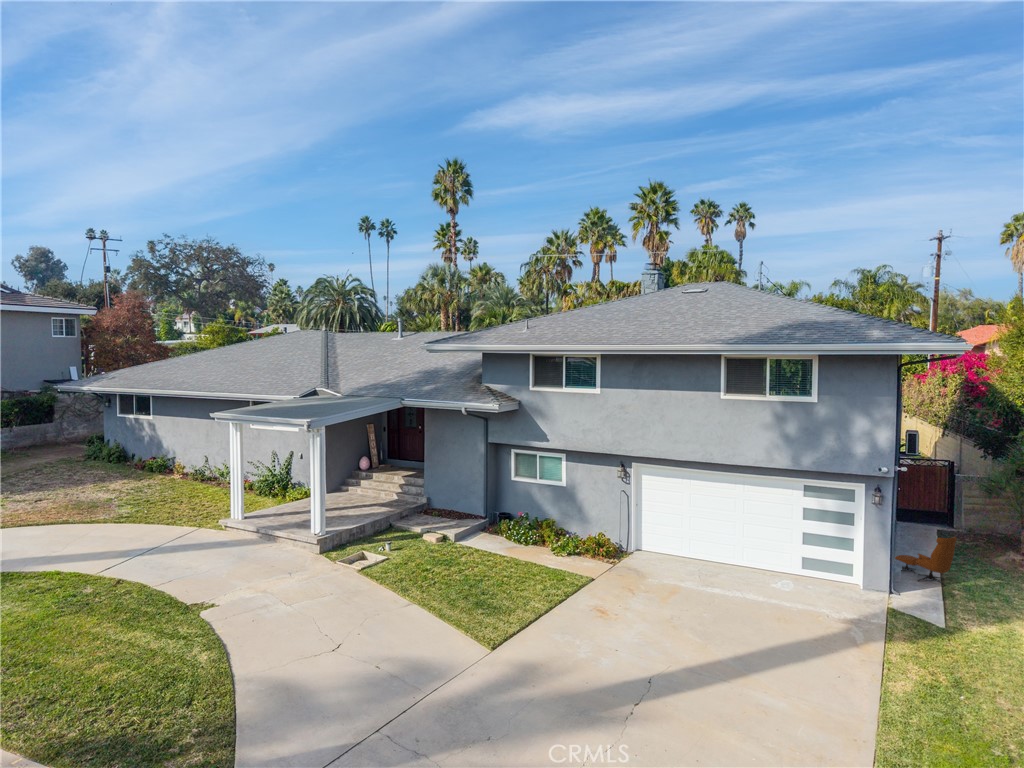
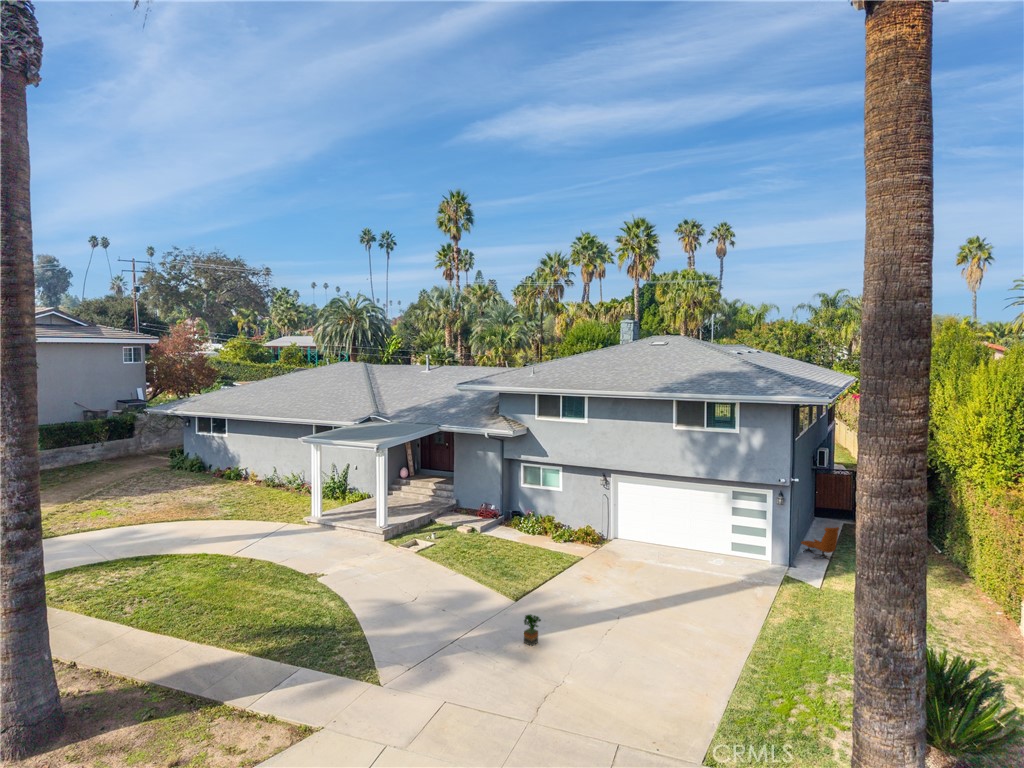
potted tree: none [494,685,525,742] -> present [524,614,541,646]

